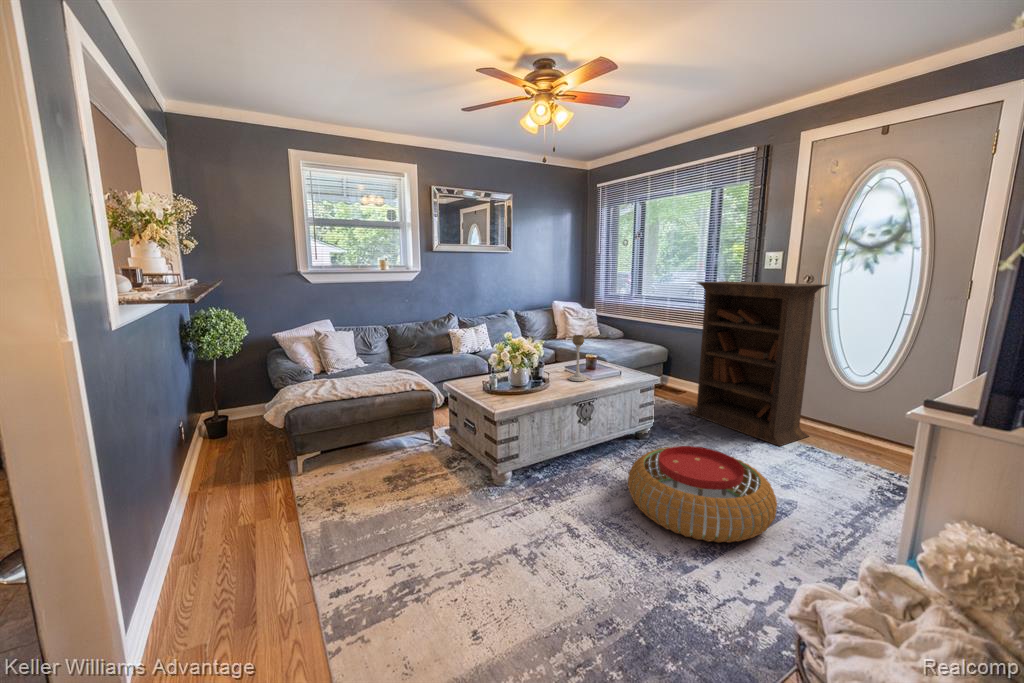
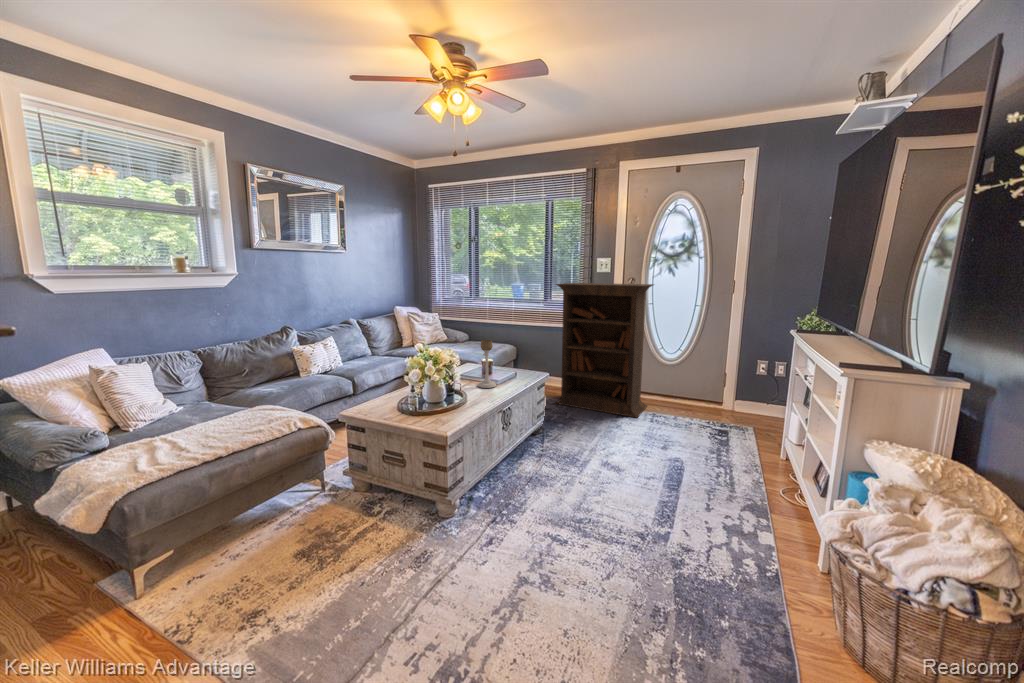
pouf: present [628,446,777,543] -> none [569,430,695,511]

